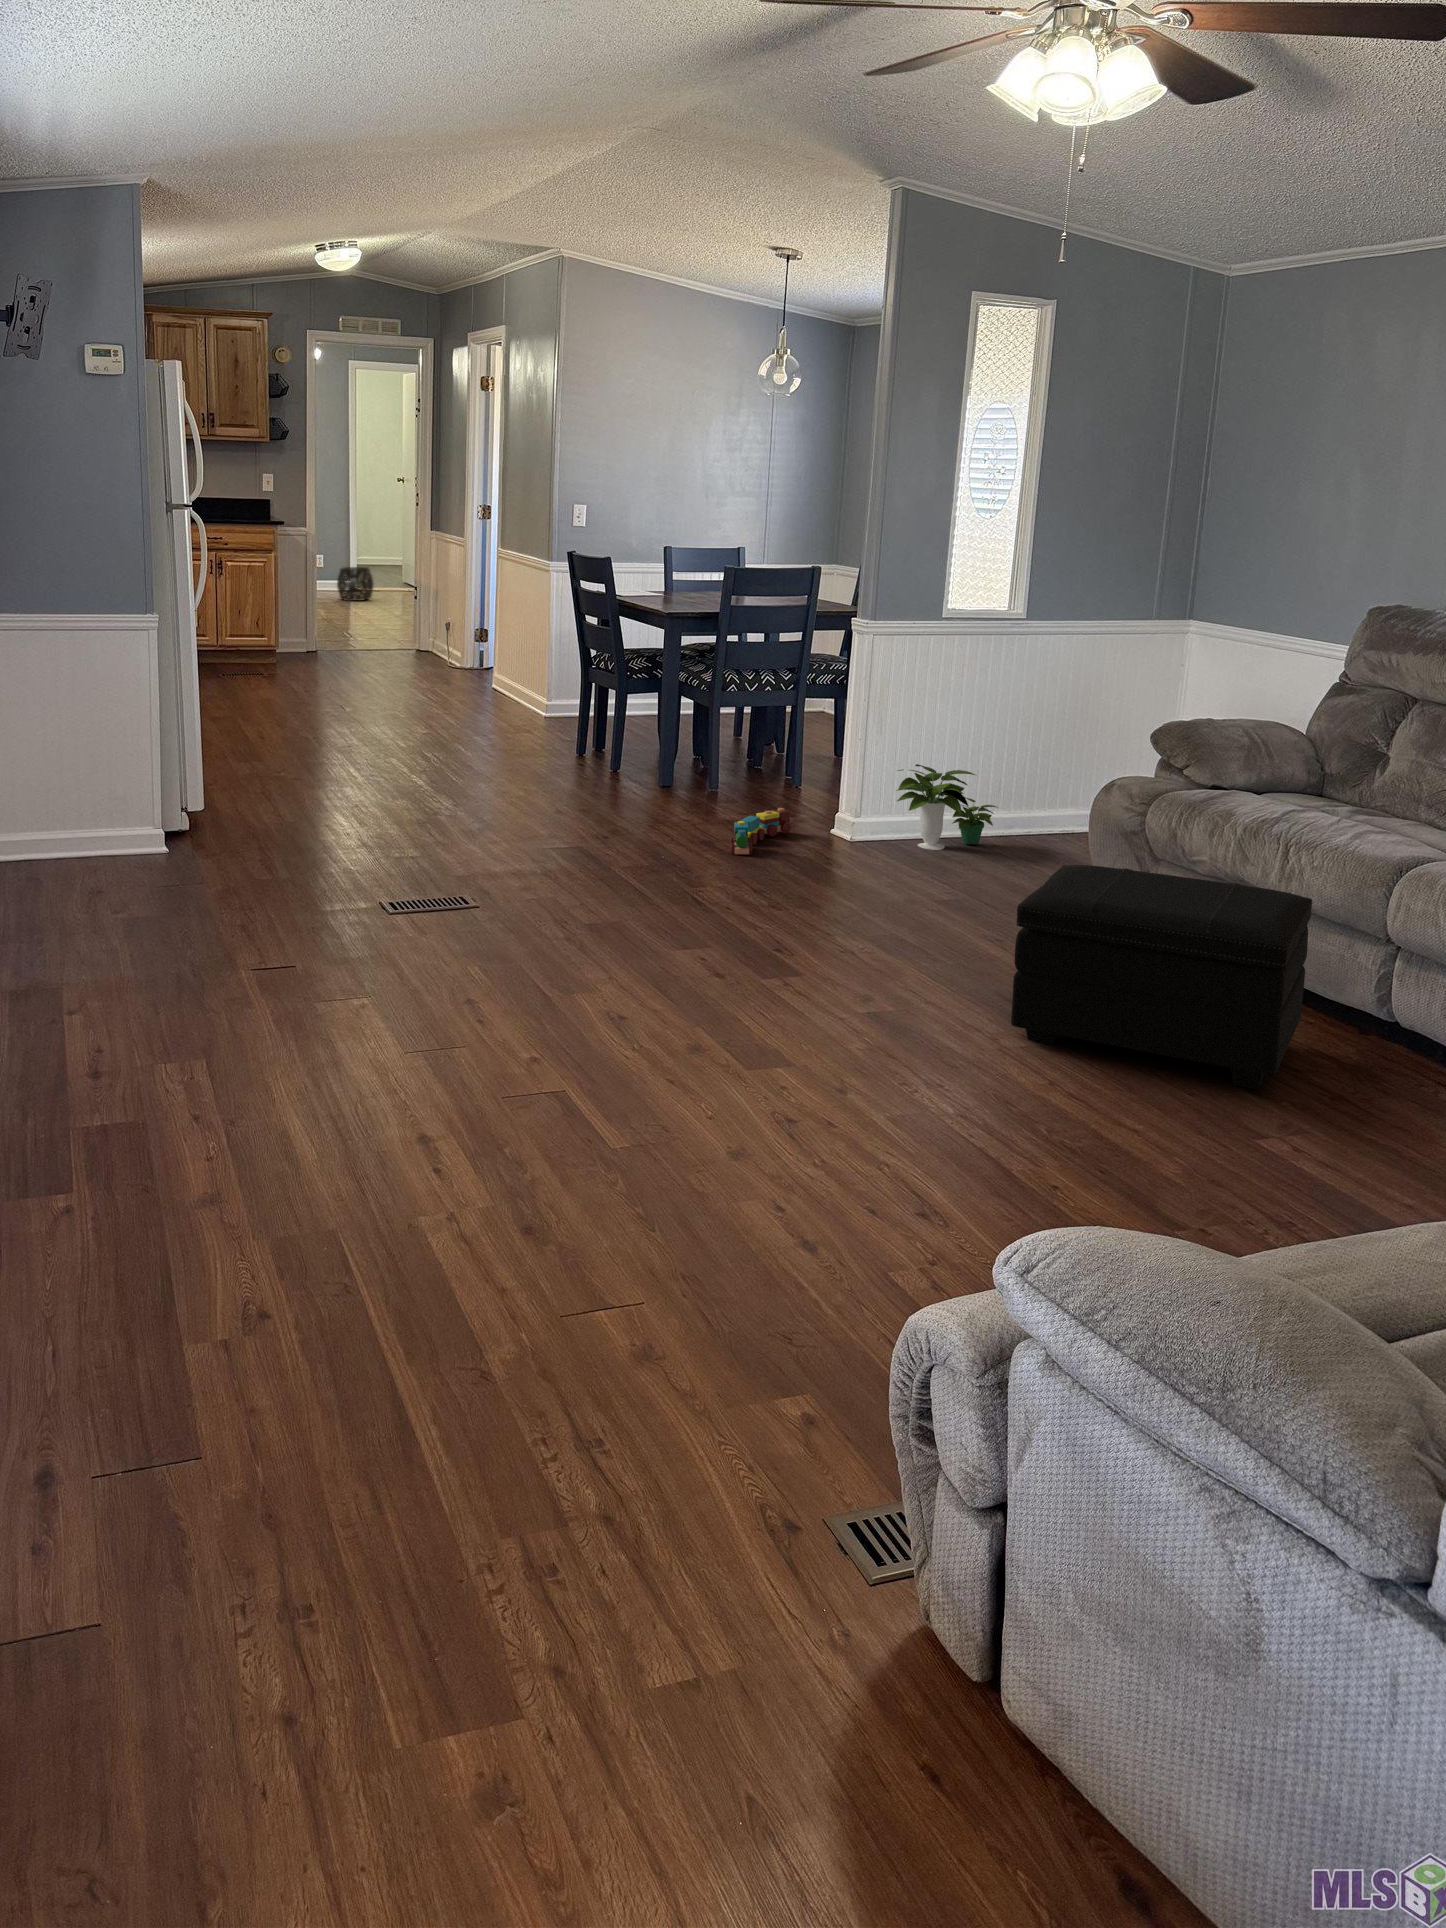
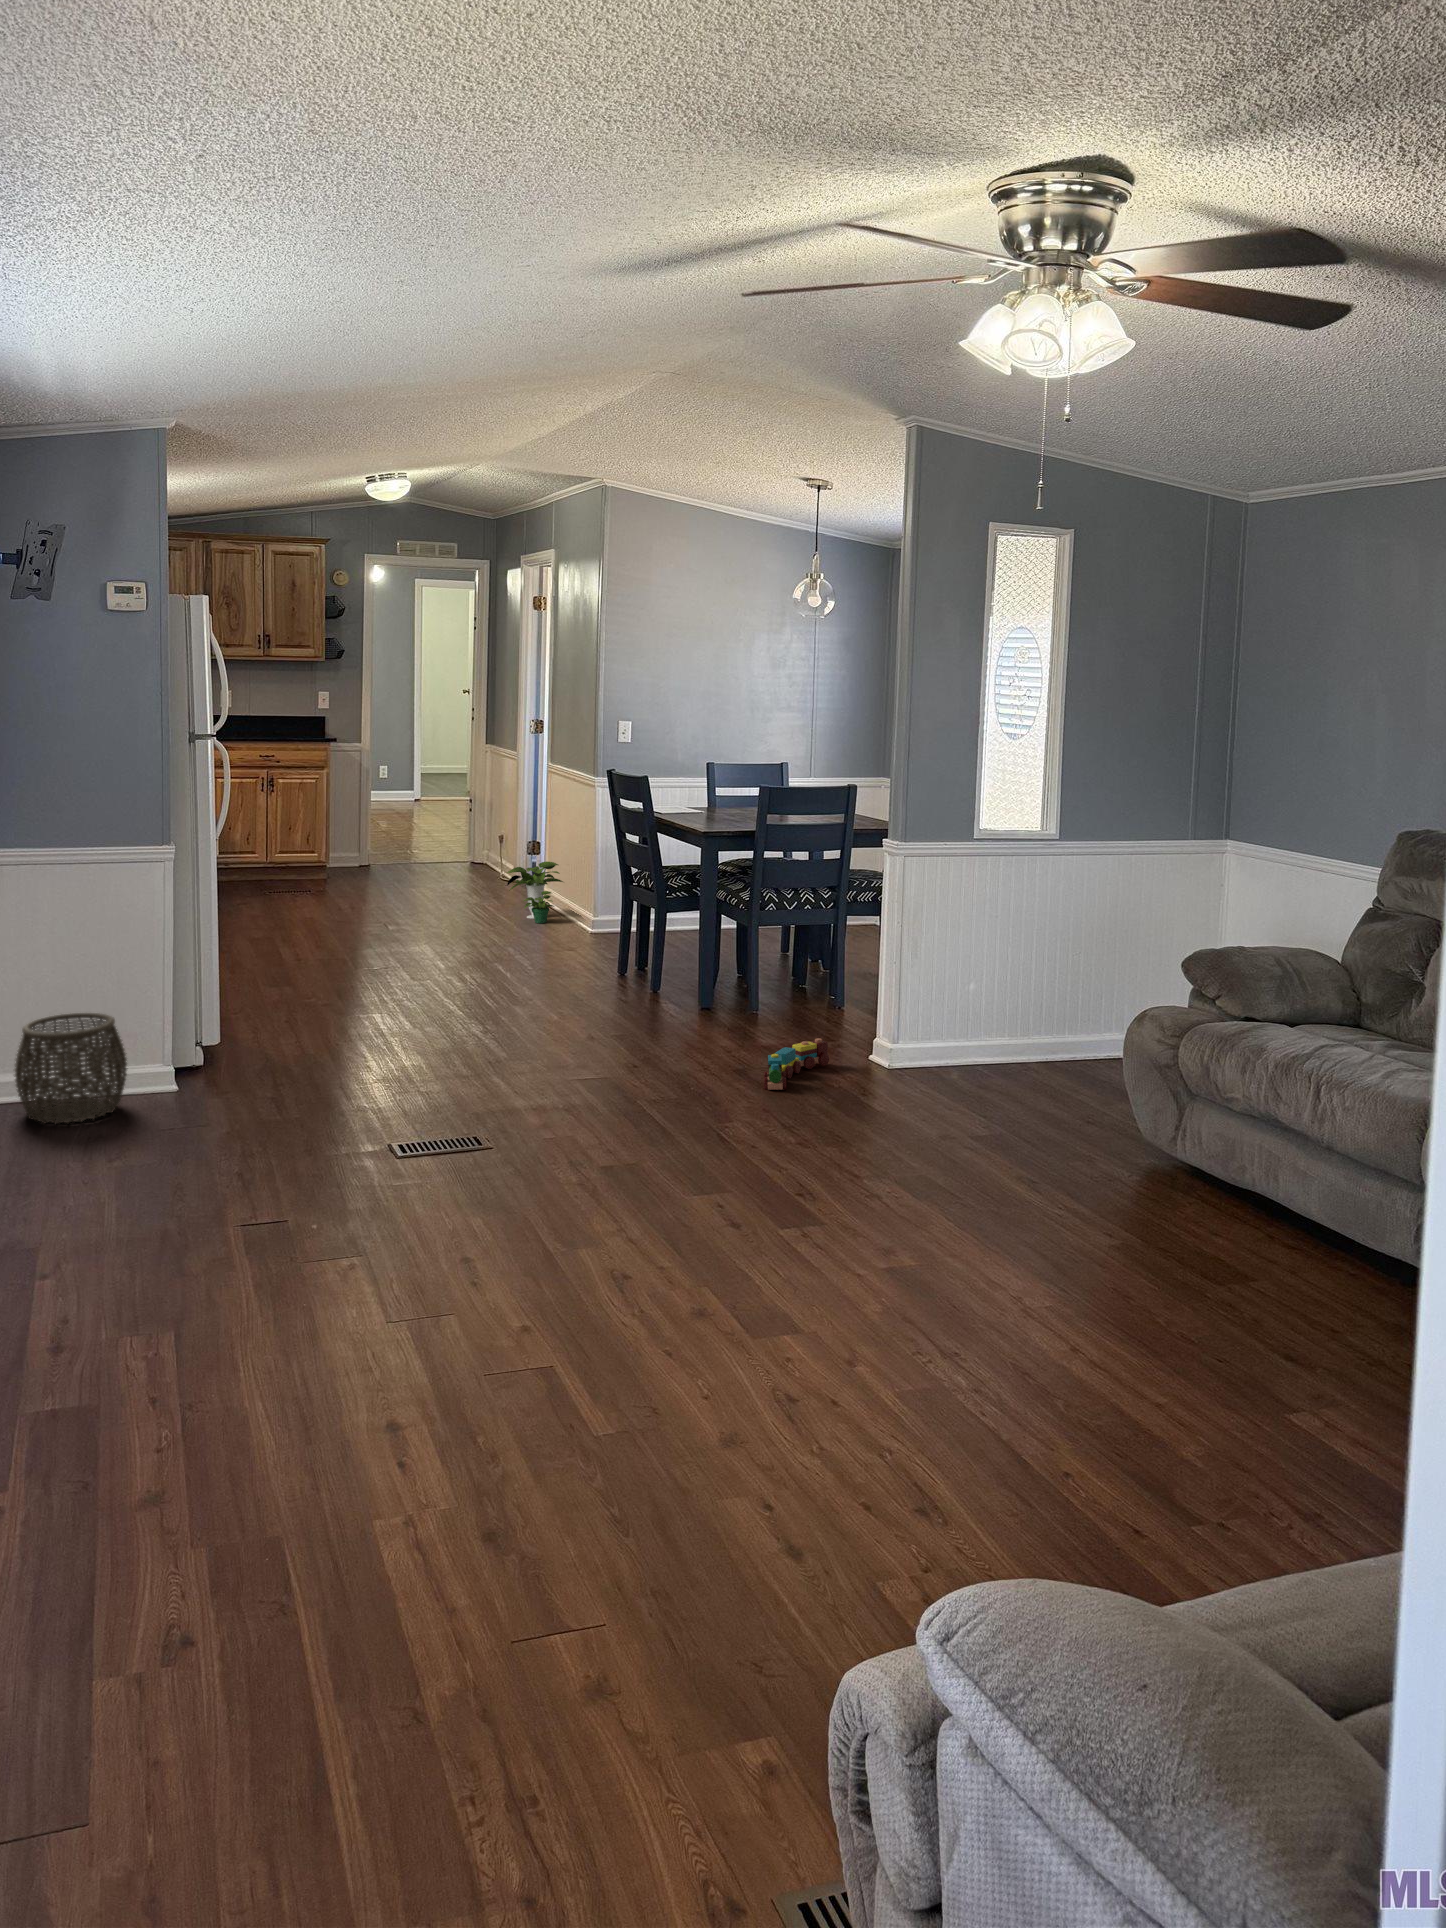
woven basket: present [337,567,374,601] -> present [15,1013,127,1124]
potted plant: present [896,764,998,850] -> present [507,862,563,923]
footstool: present [1011,865,1312,1089] -> none [1039,1112,1354,1365]

